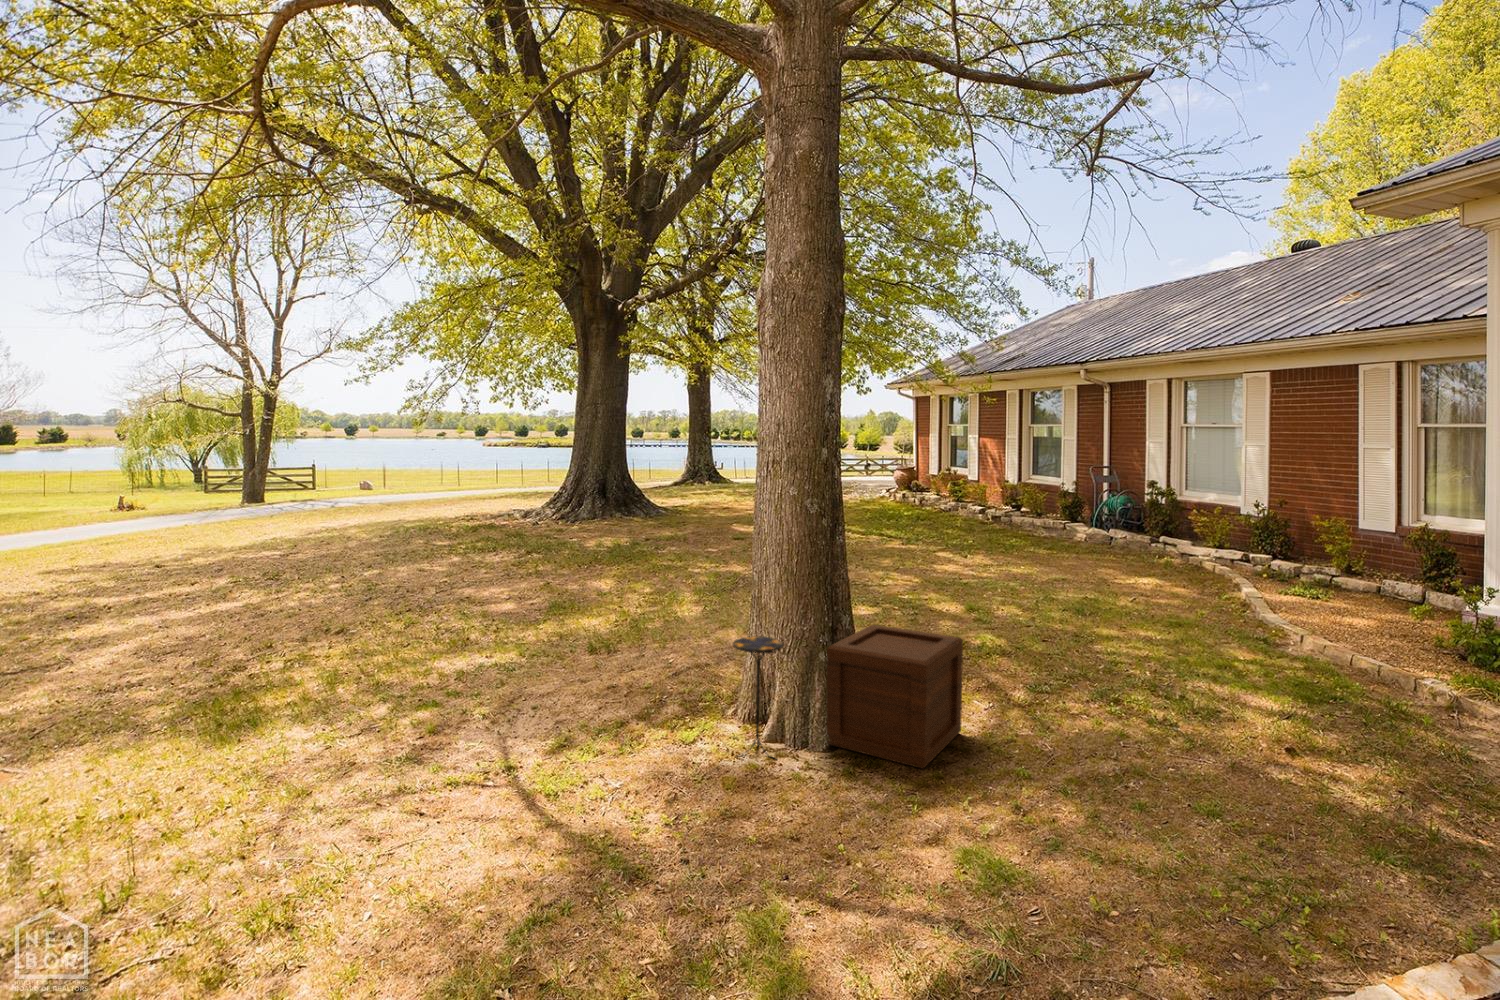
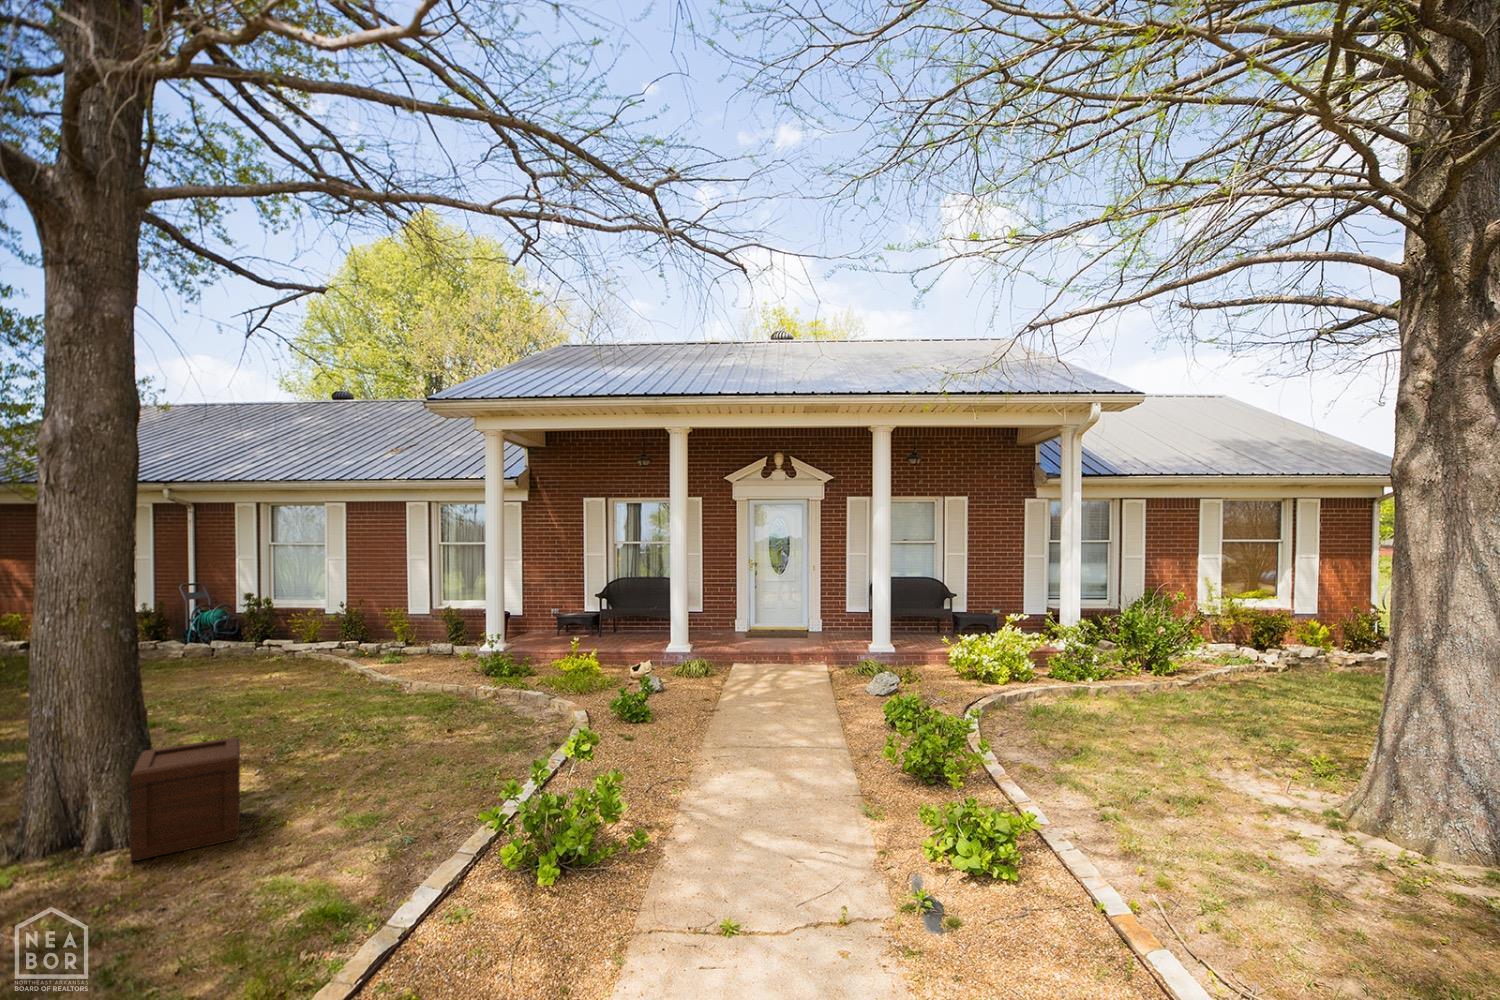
side table: present [733,636,784,755] -> none [32,782,96,906]

